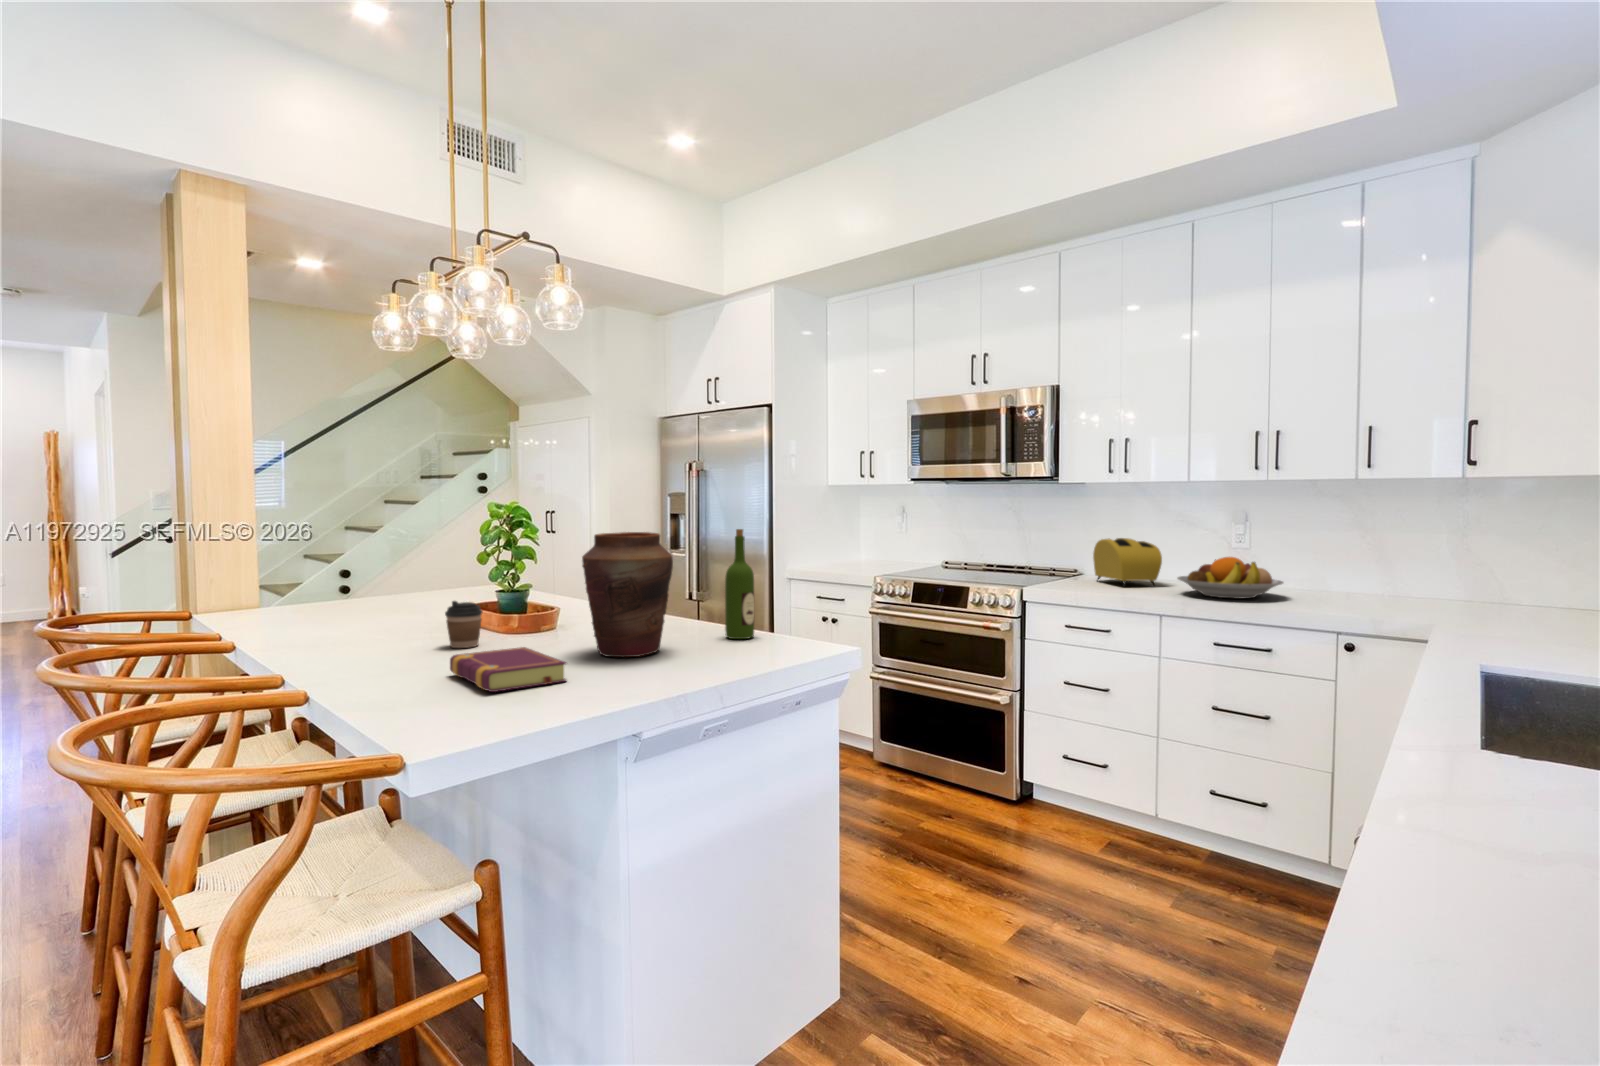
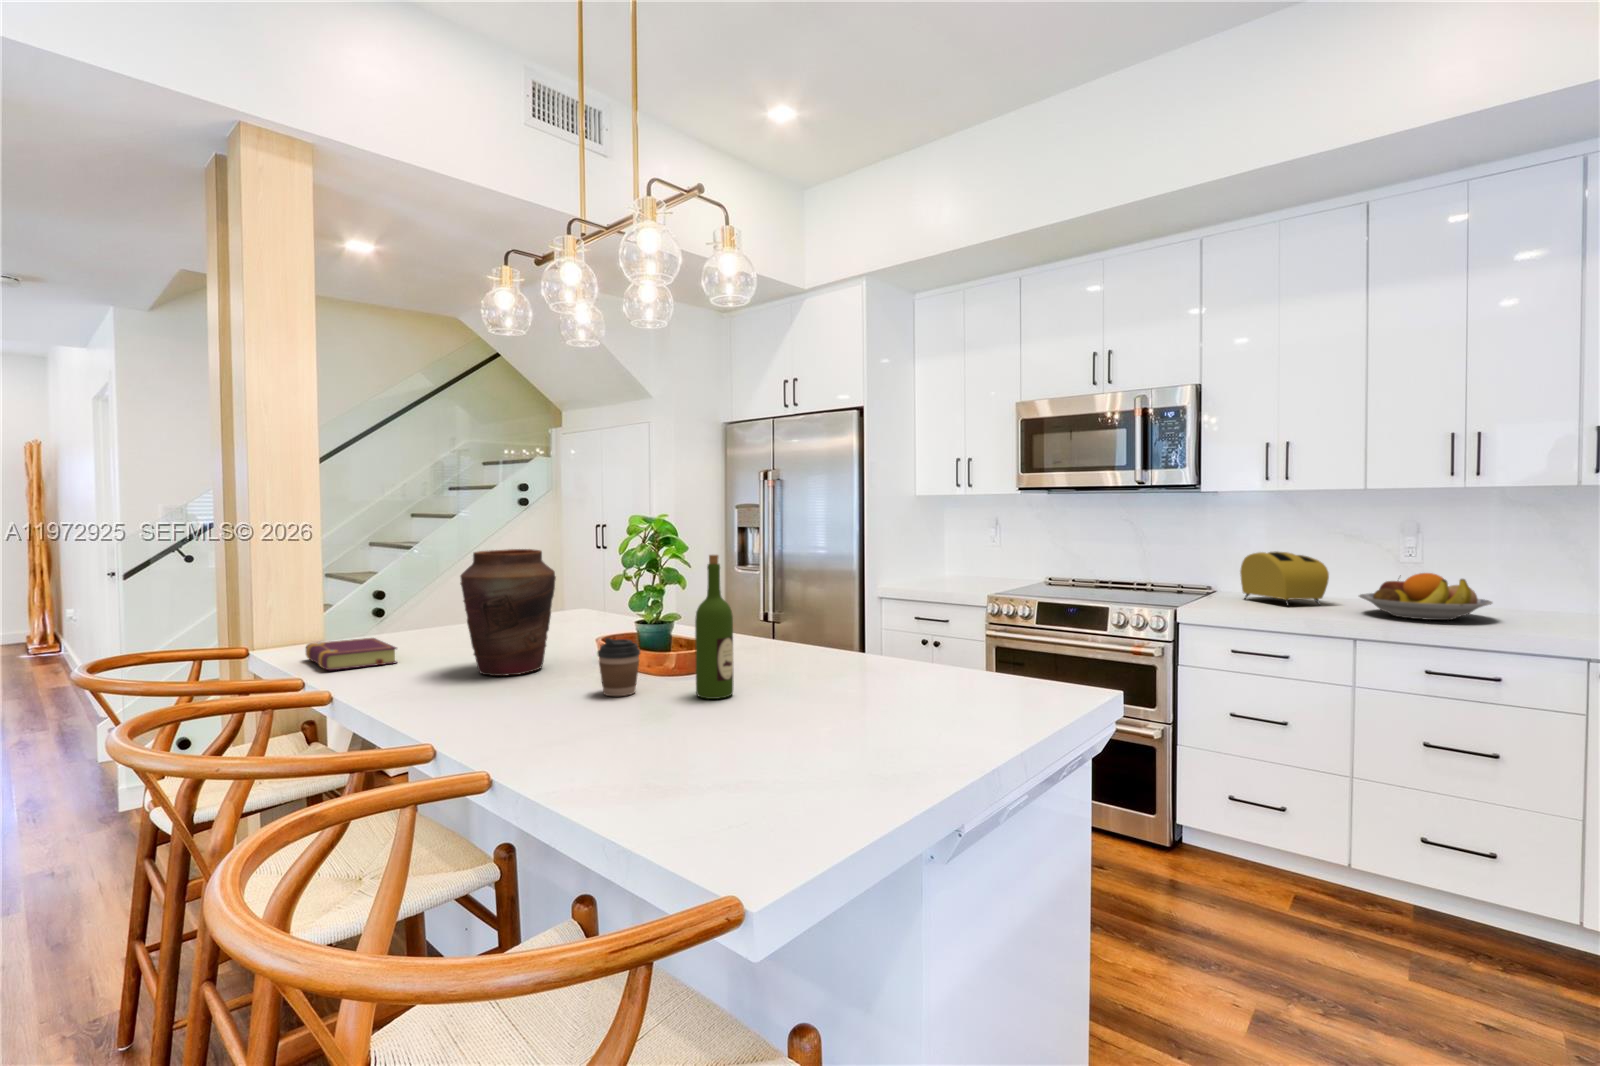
wine bottle: present [725,529,754,639] -> present [695,555,734,699]
vase: present [582,532,673,657] -> present [460,549,556,676]
book: present [450,647,567,692] -> present [306,638,397,670]

